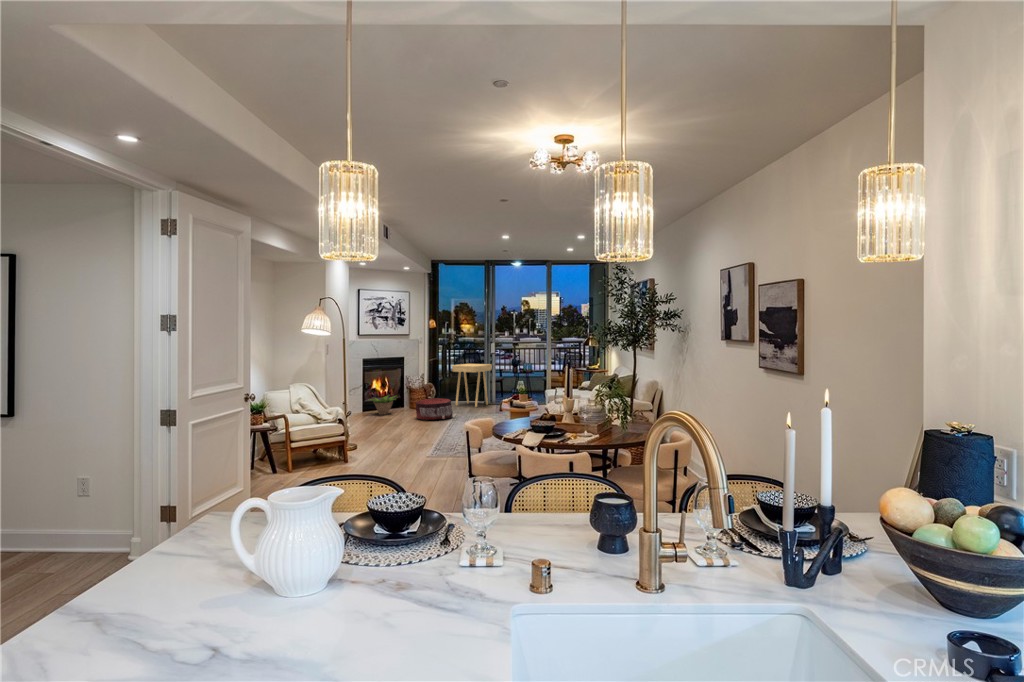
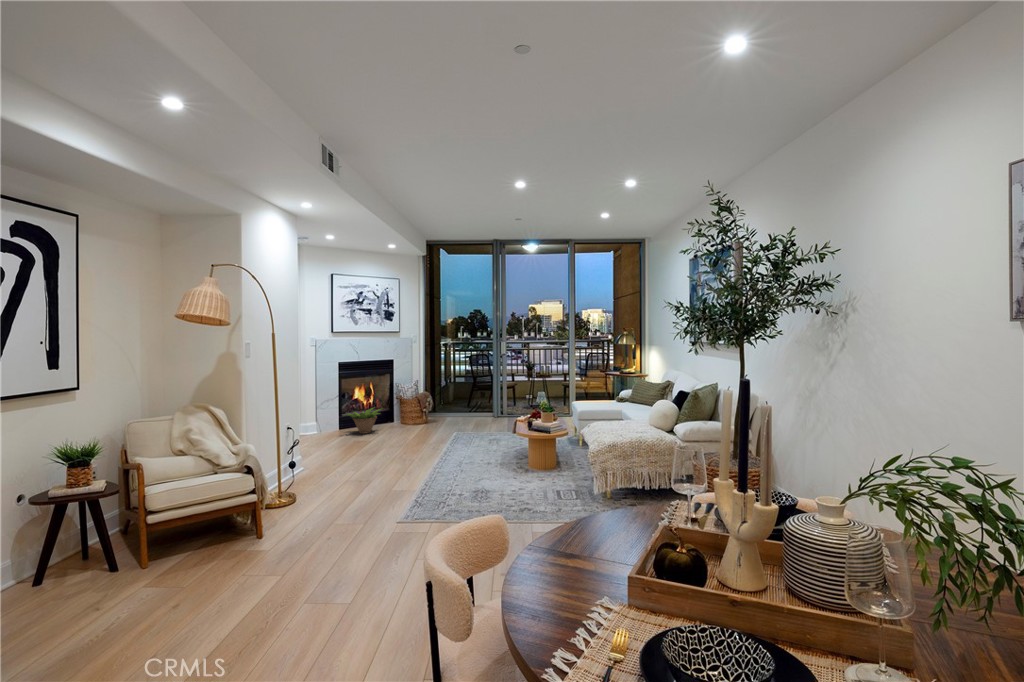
side table: present [452,364,492,407] -> none [452,366,503,421]
pouf: present [416,398,453,420] -> none [403,412,451,442]

